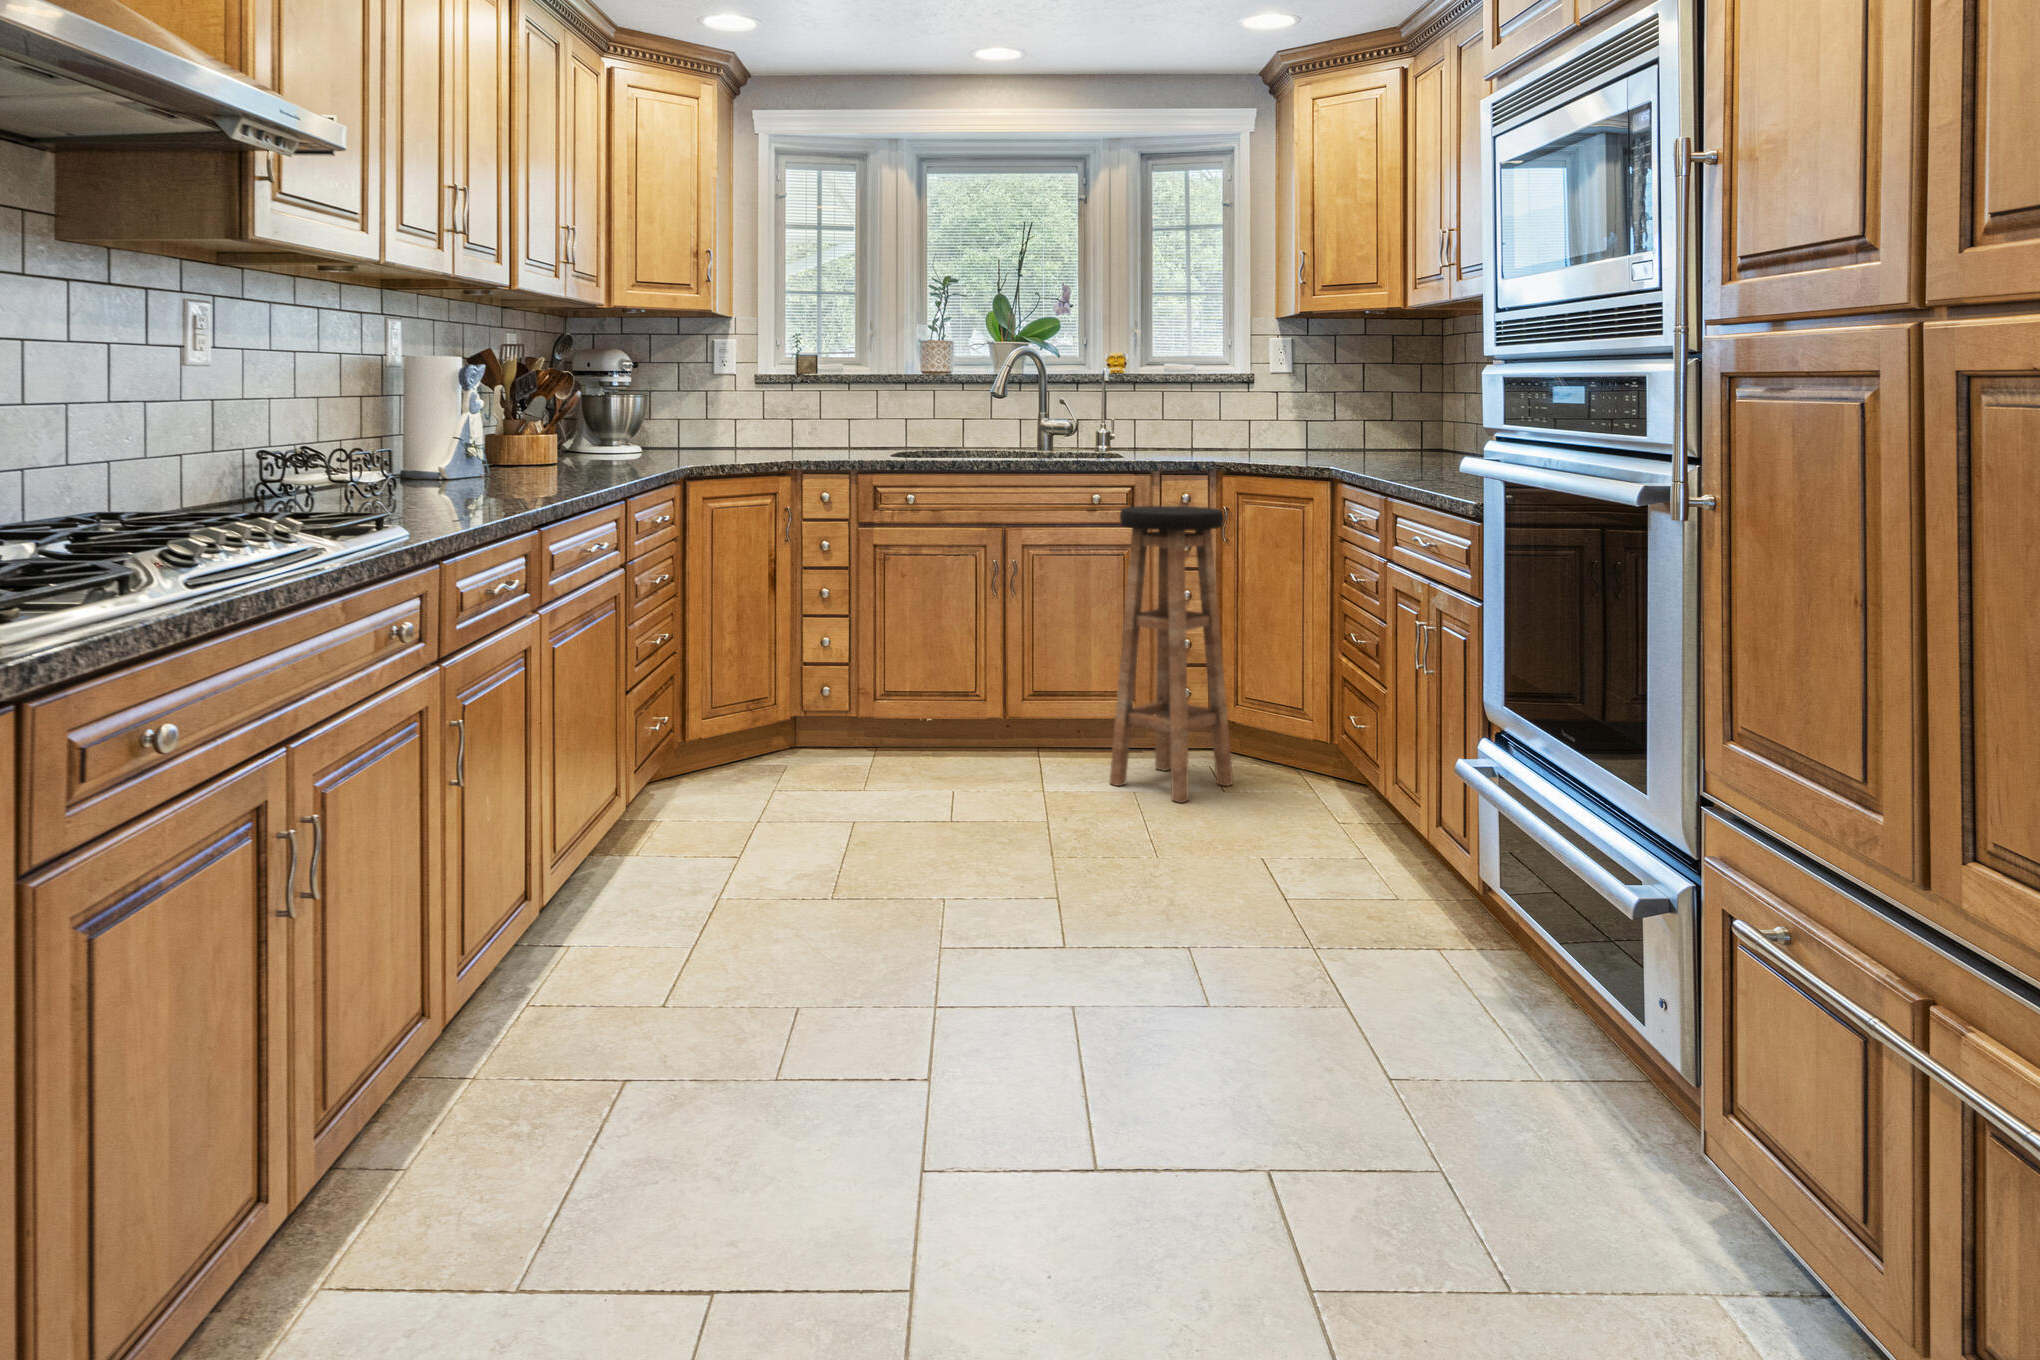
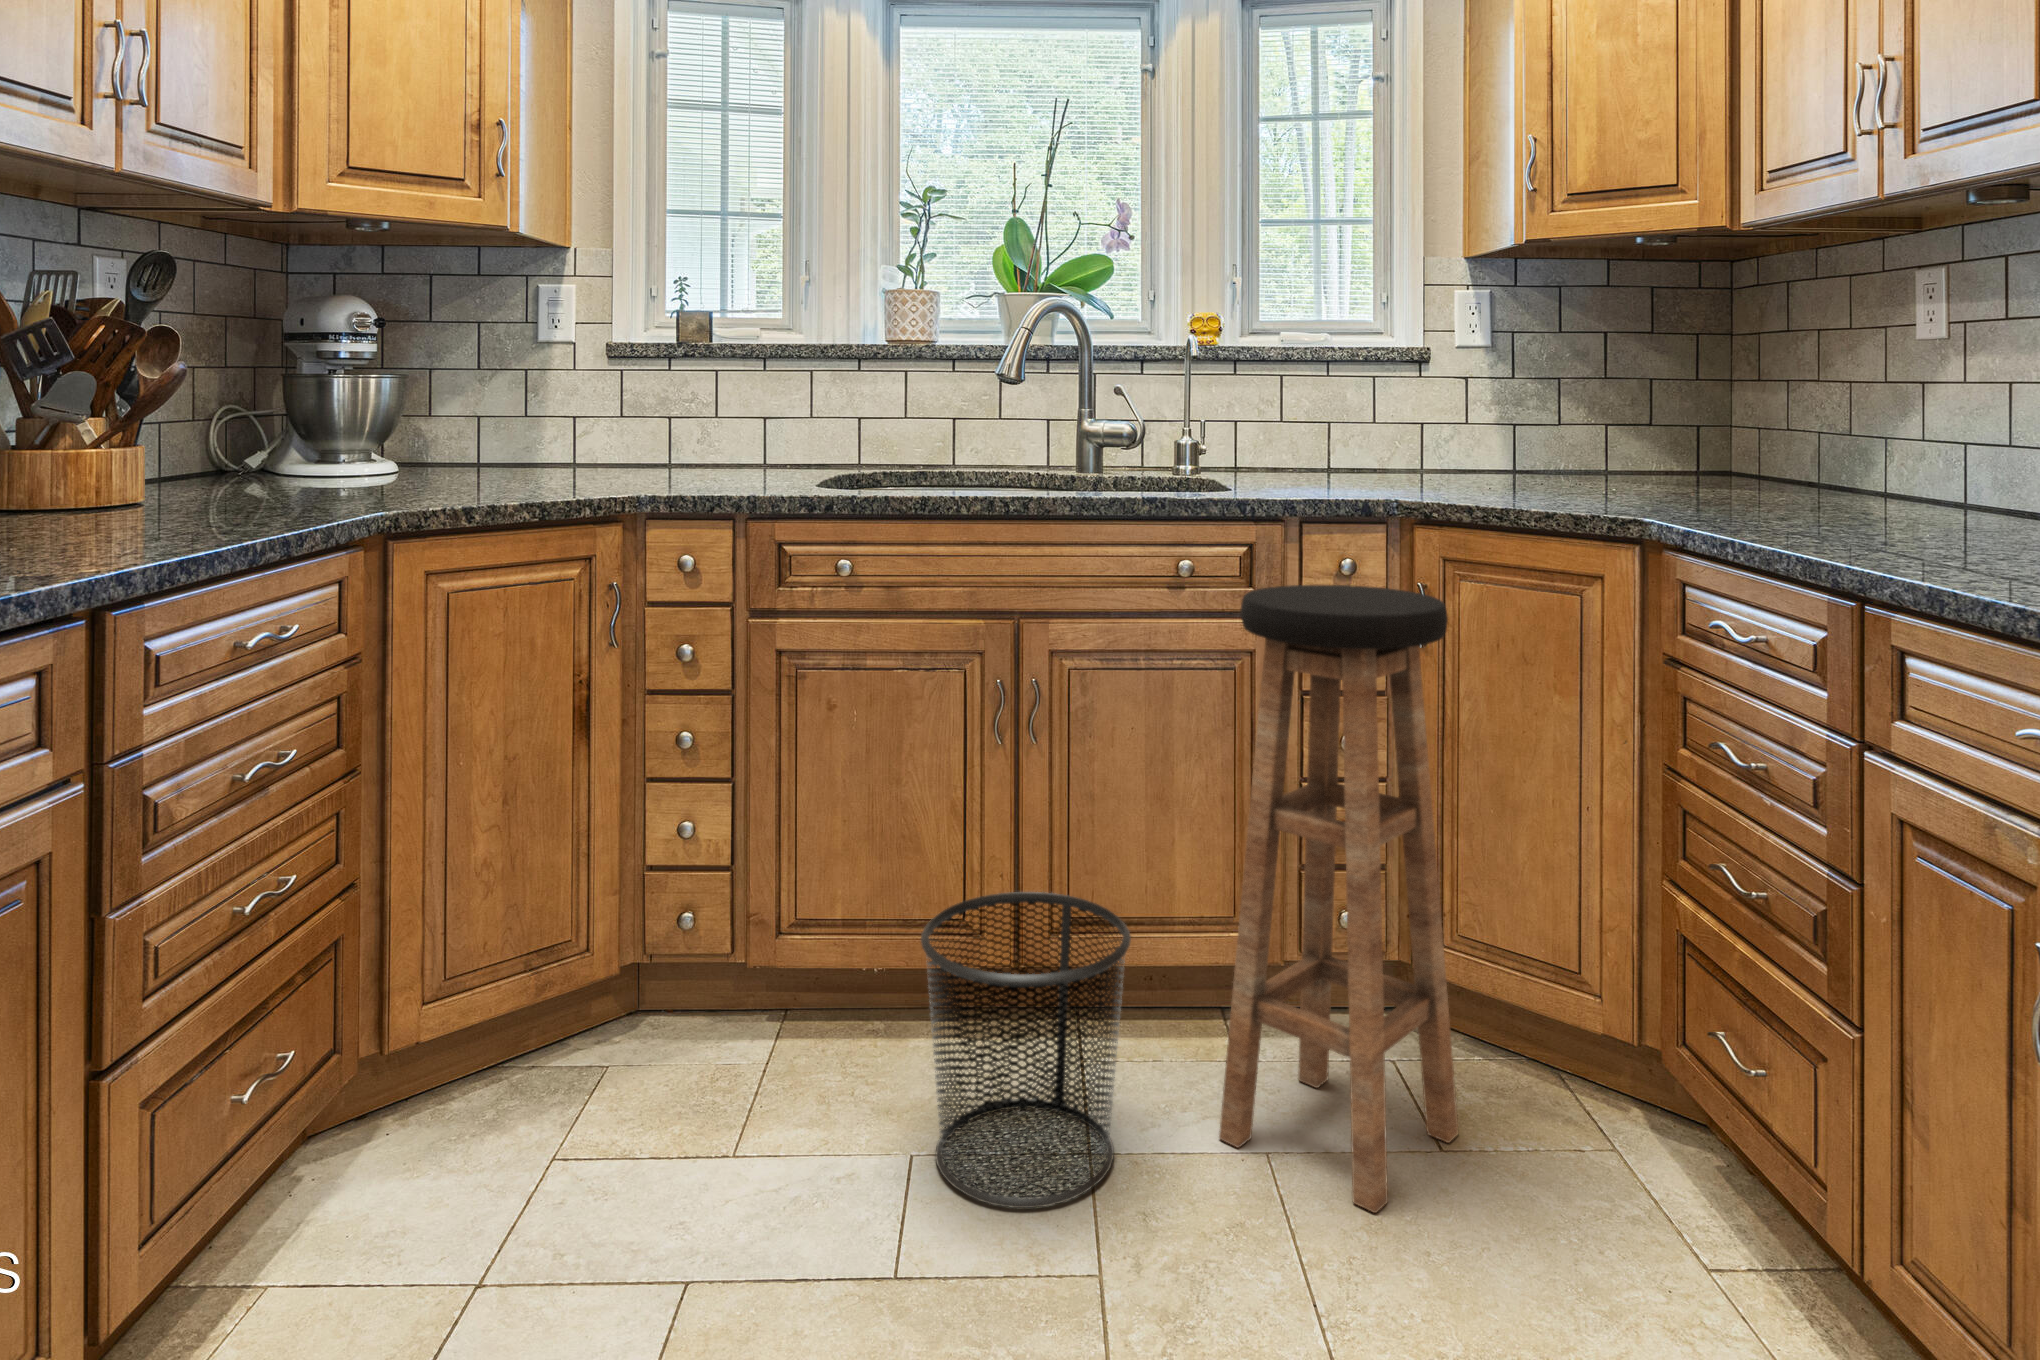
waste bin: none [959,664,1064,799] -> present [921,892,1131,1208]

